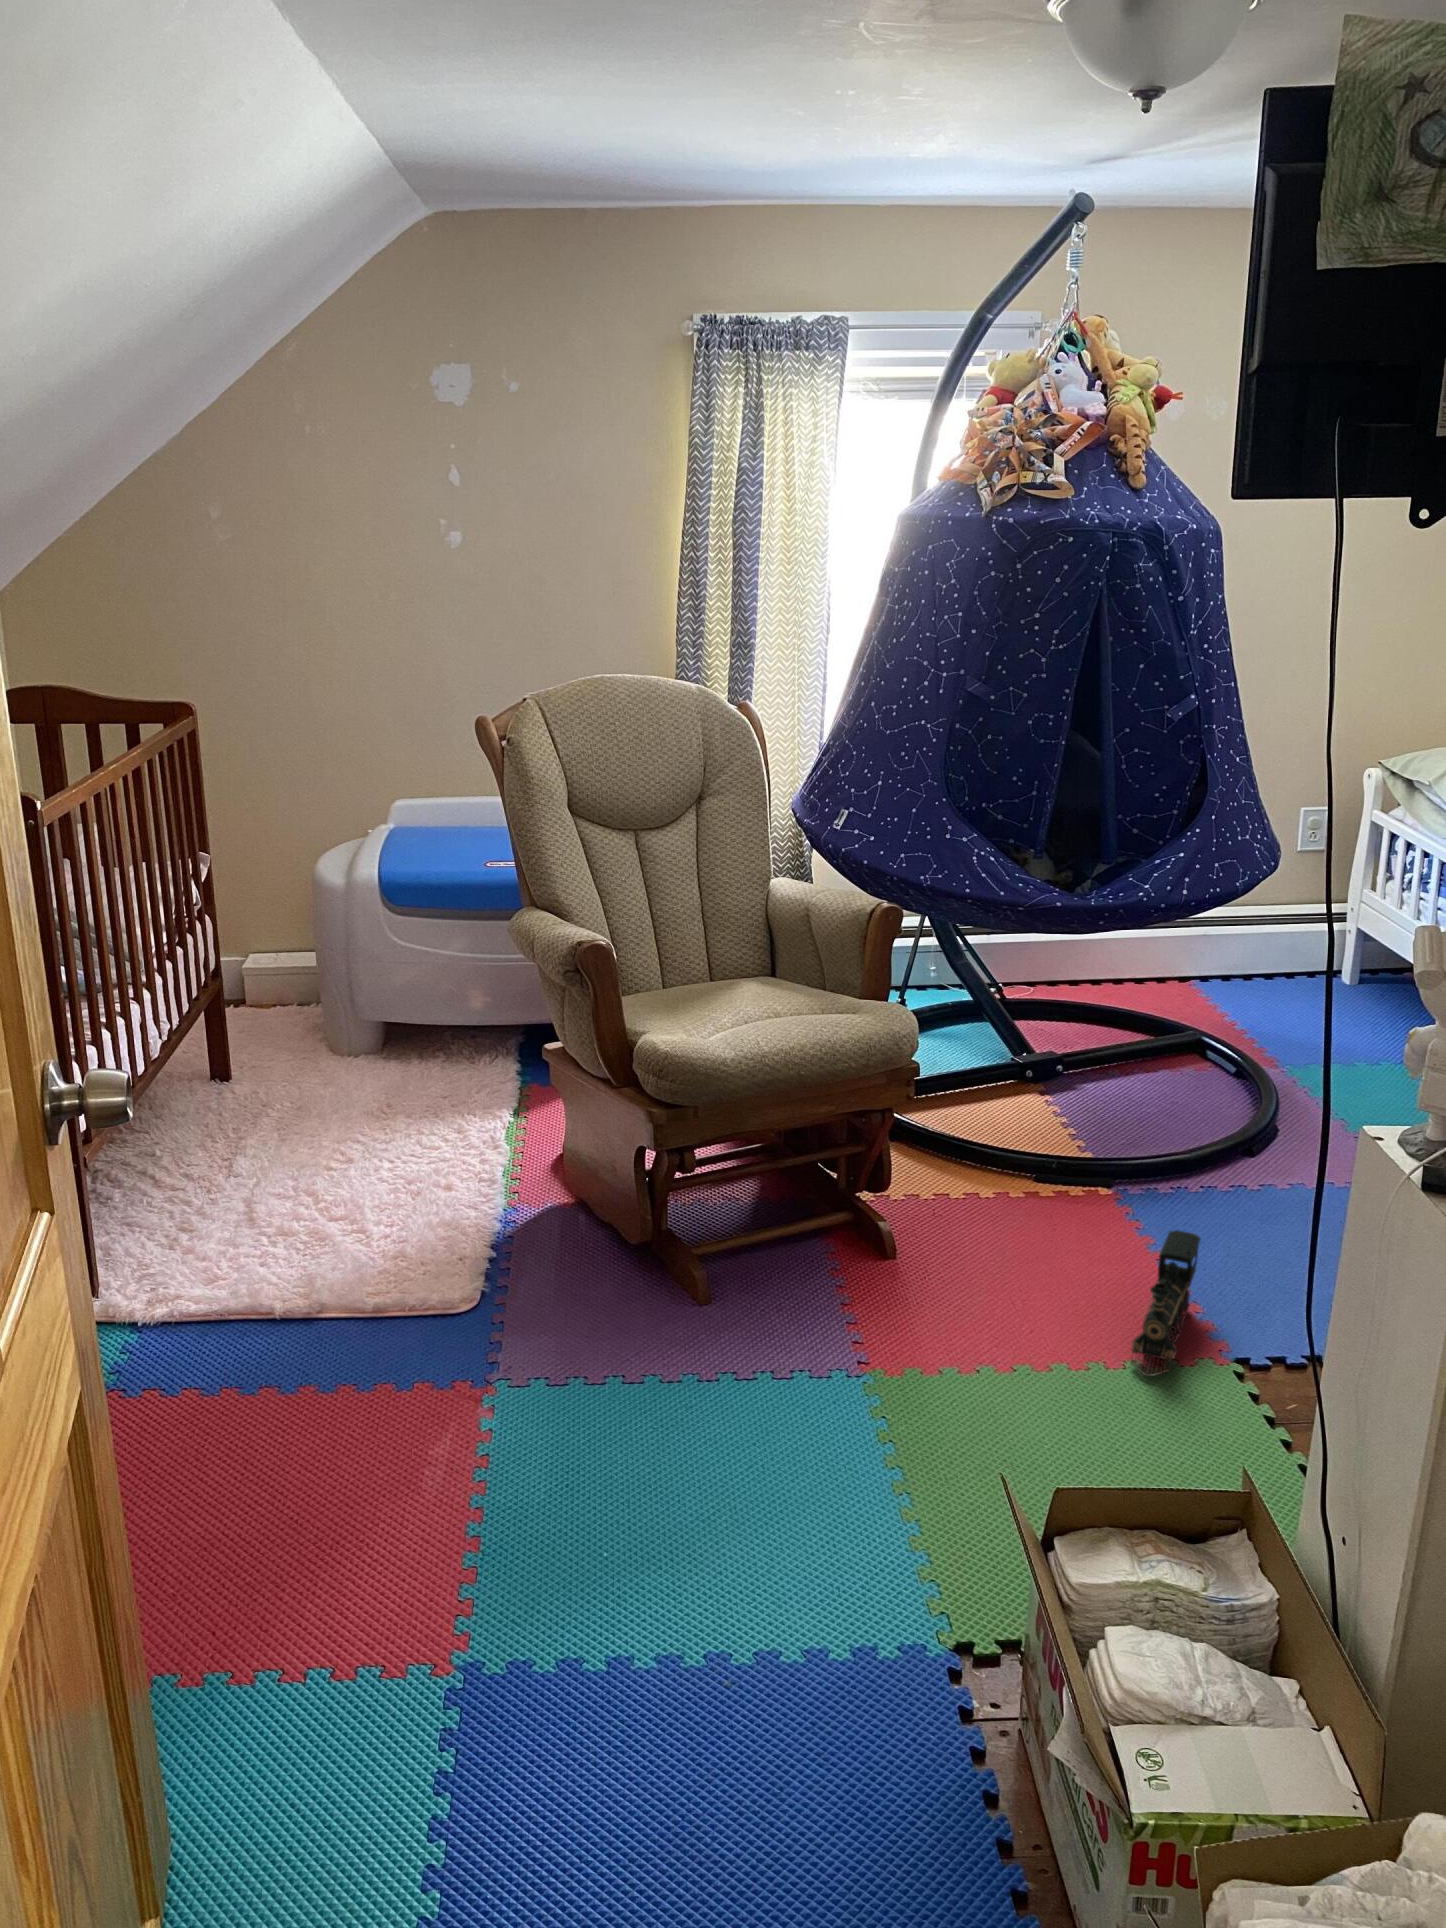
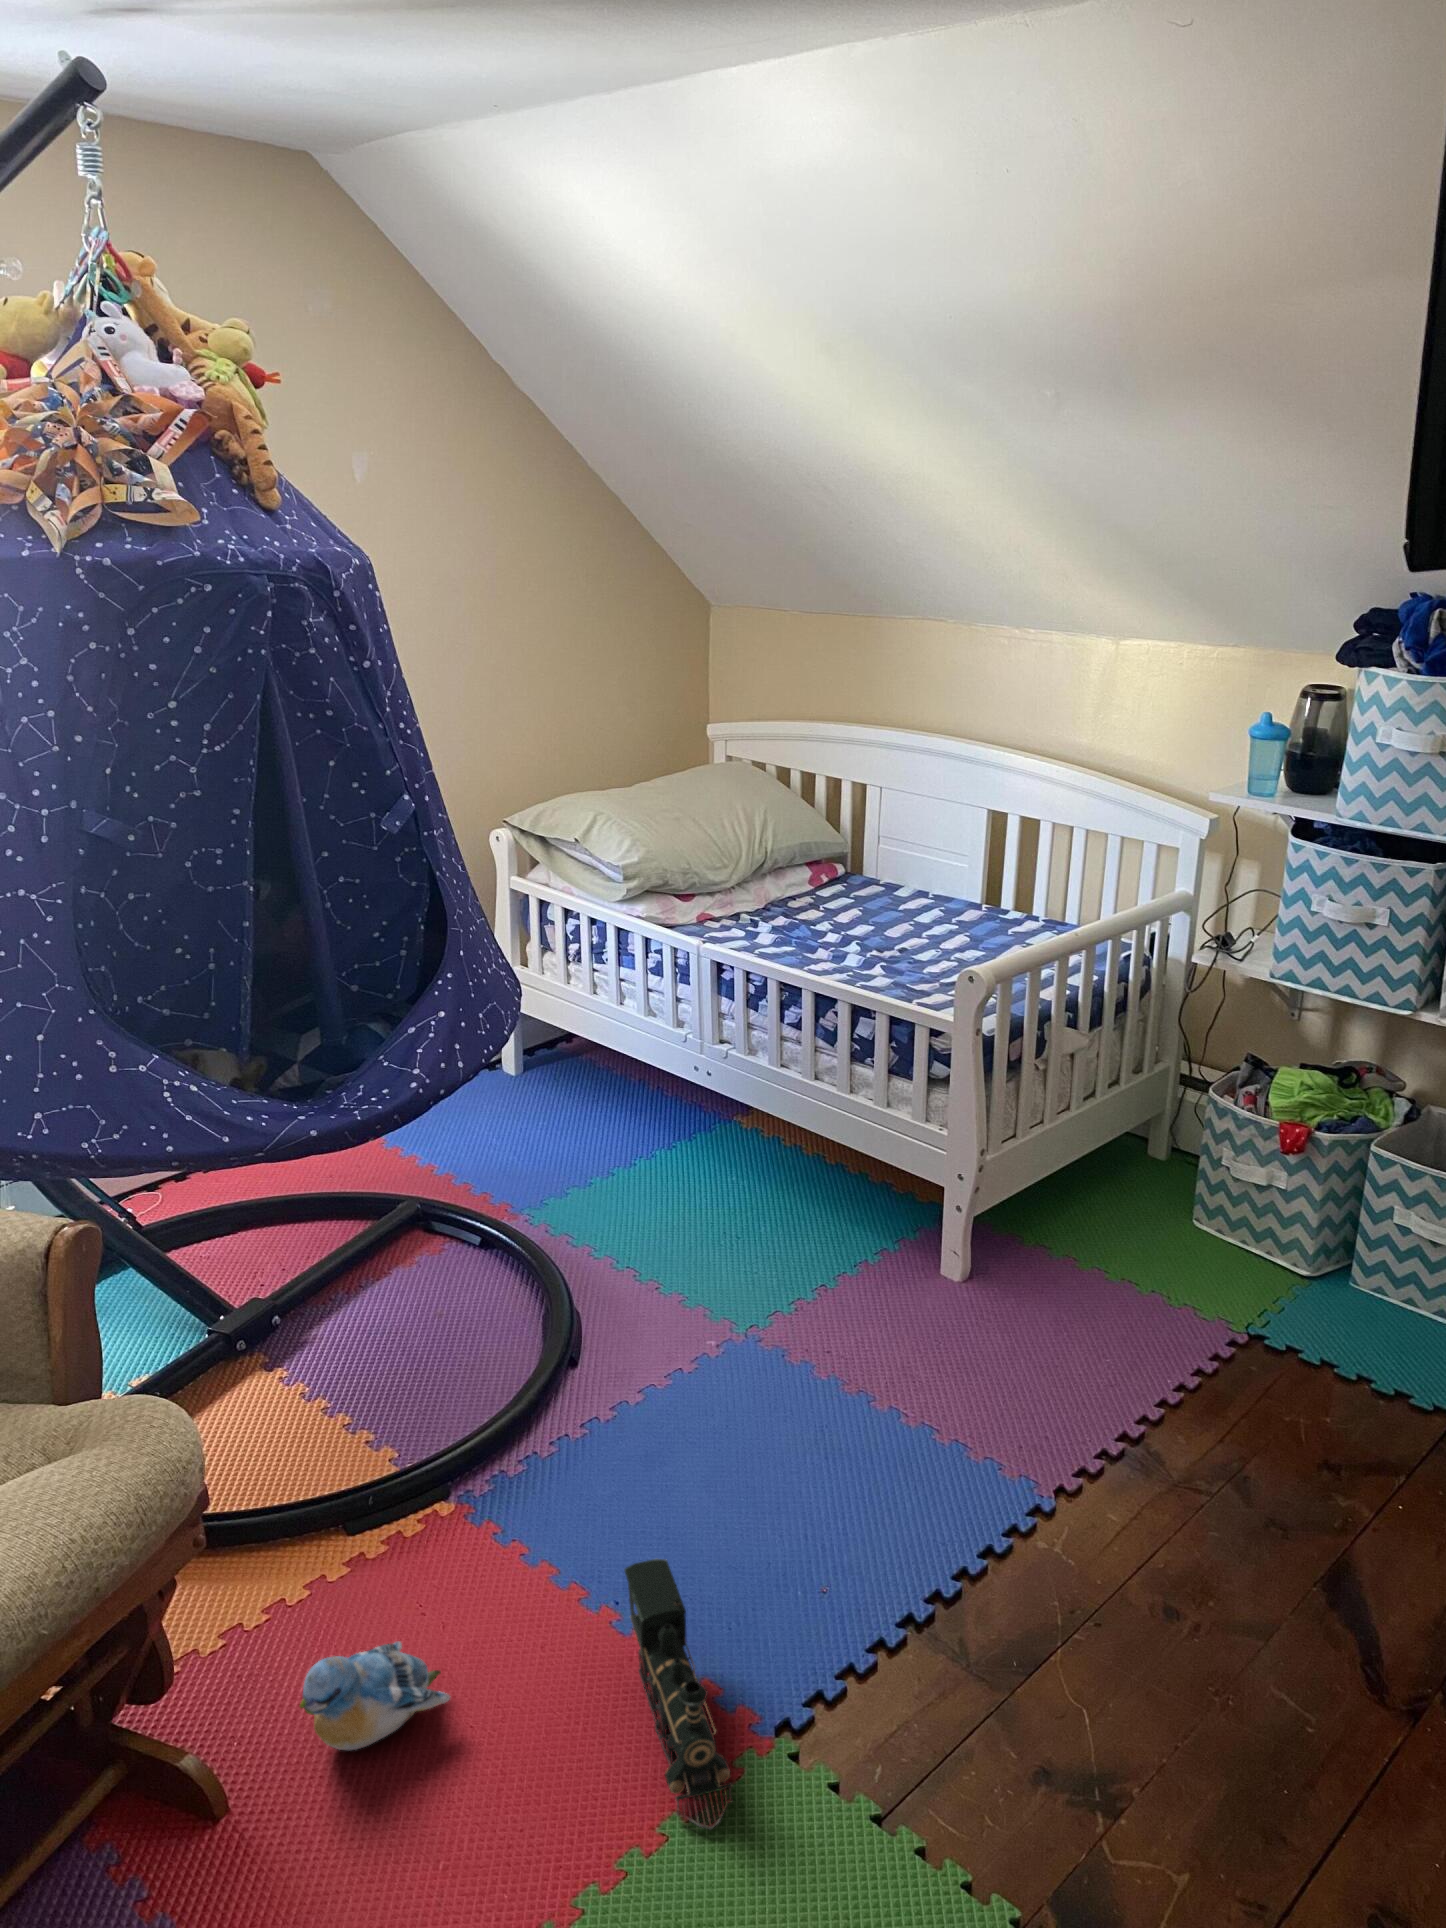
plush toy: none [943,1201,1039,1266] -> present [300,1641,450,1750]

